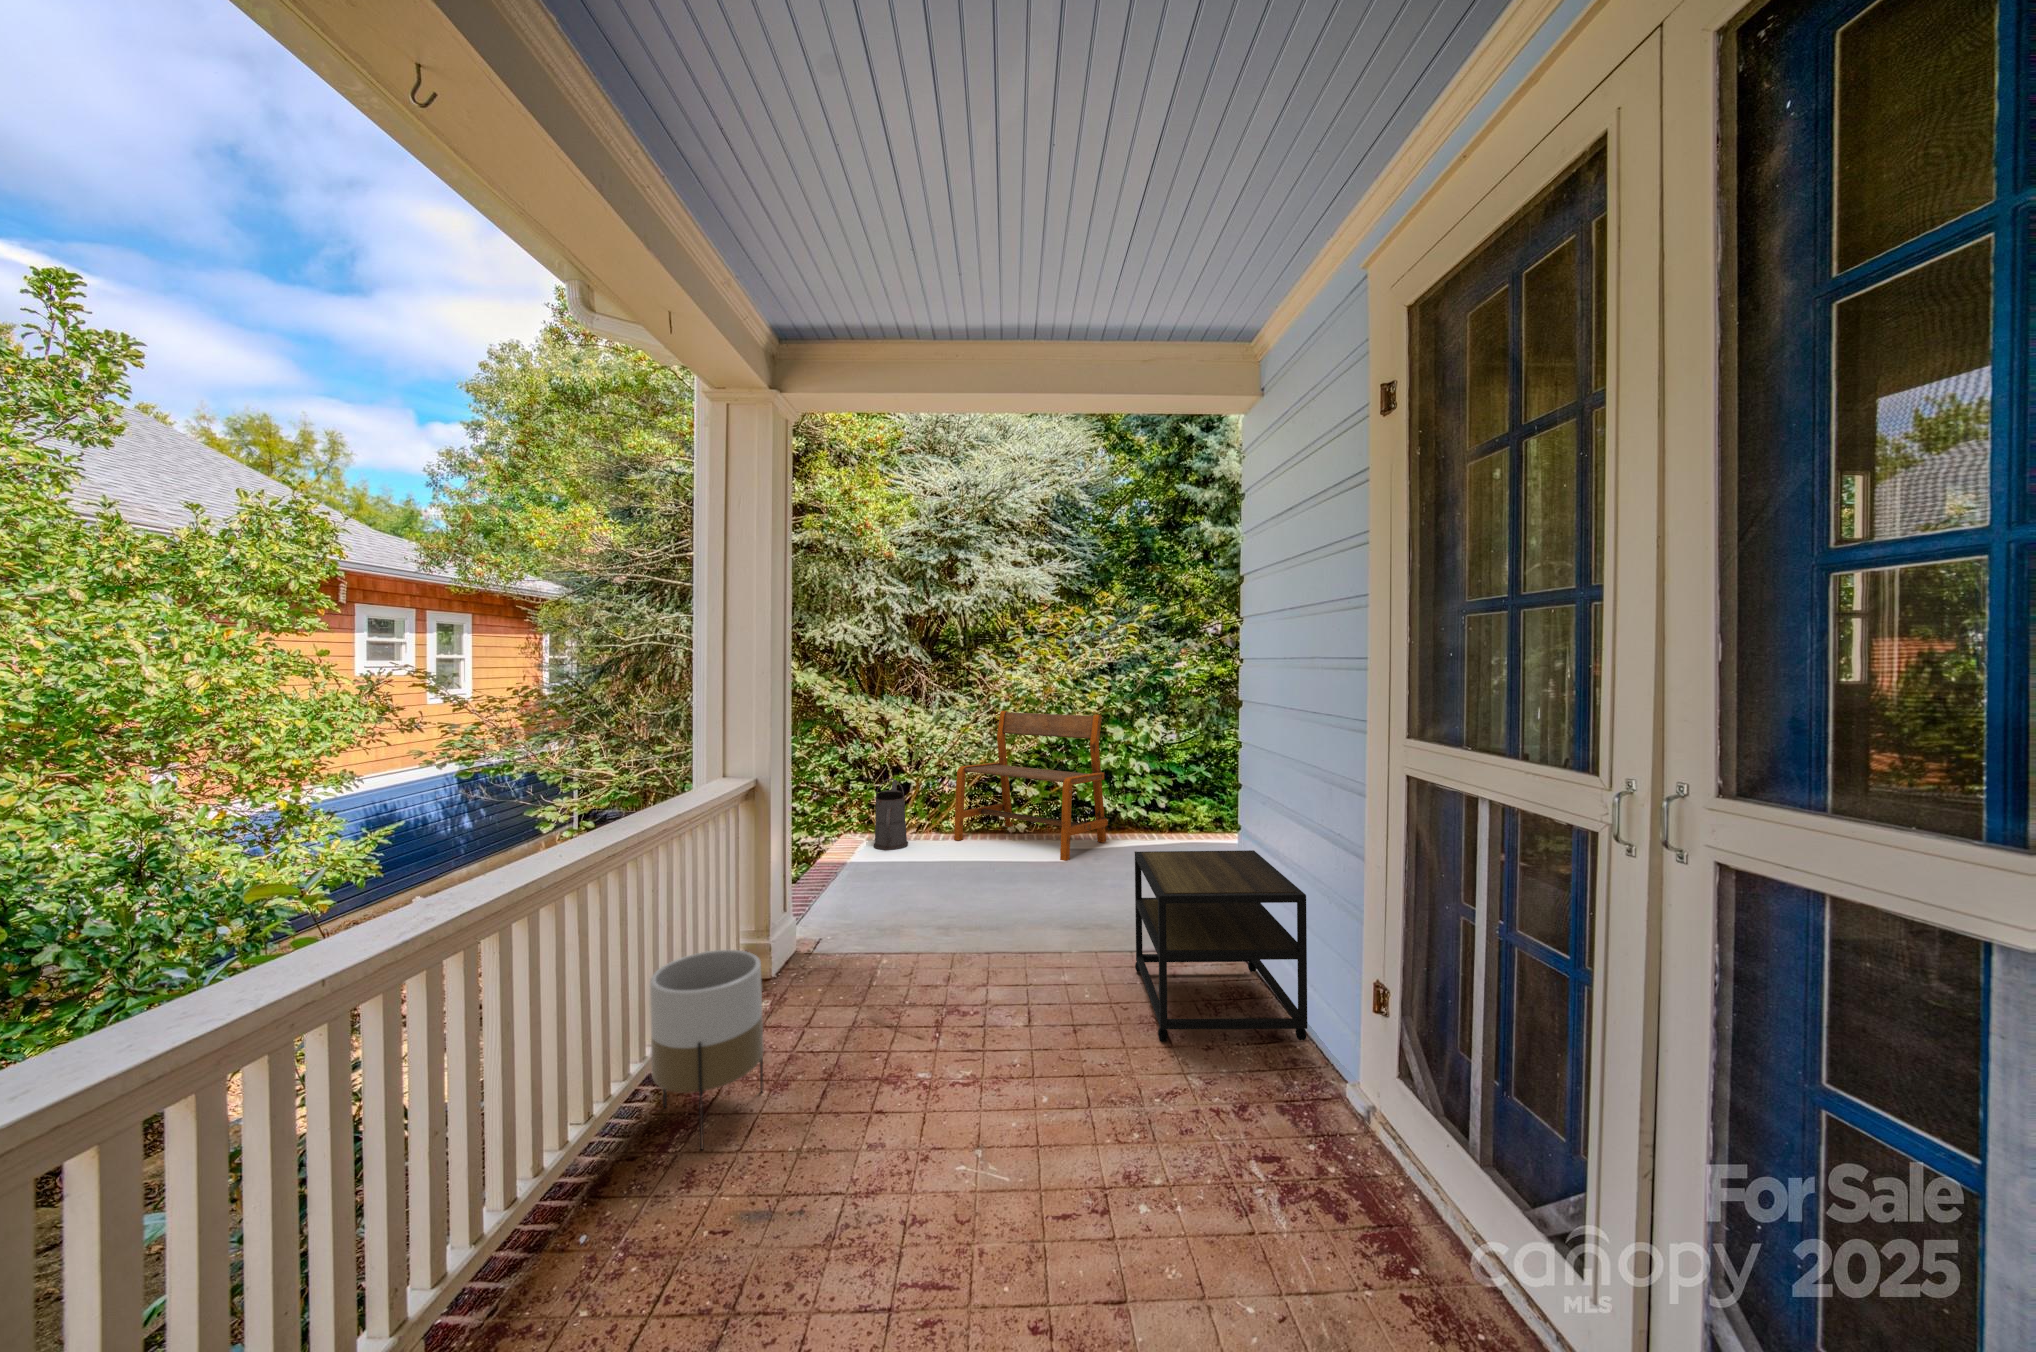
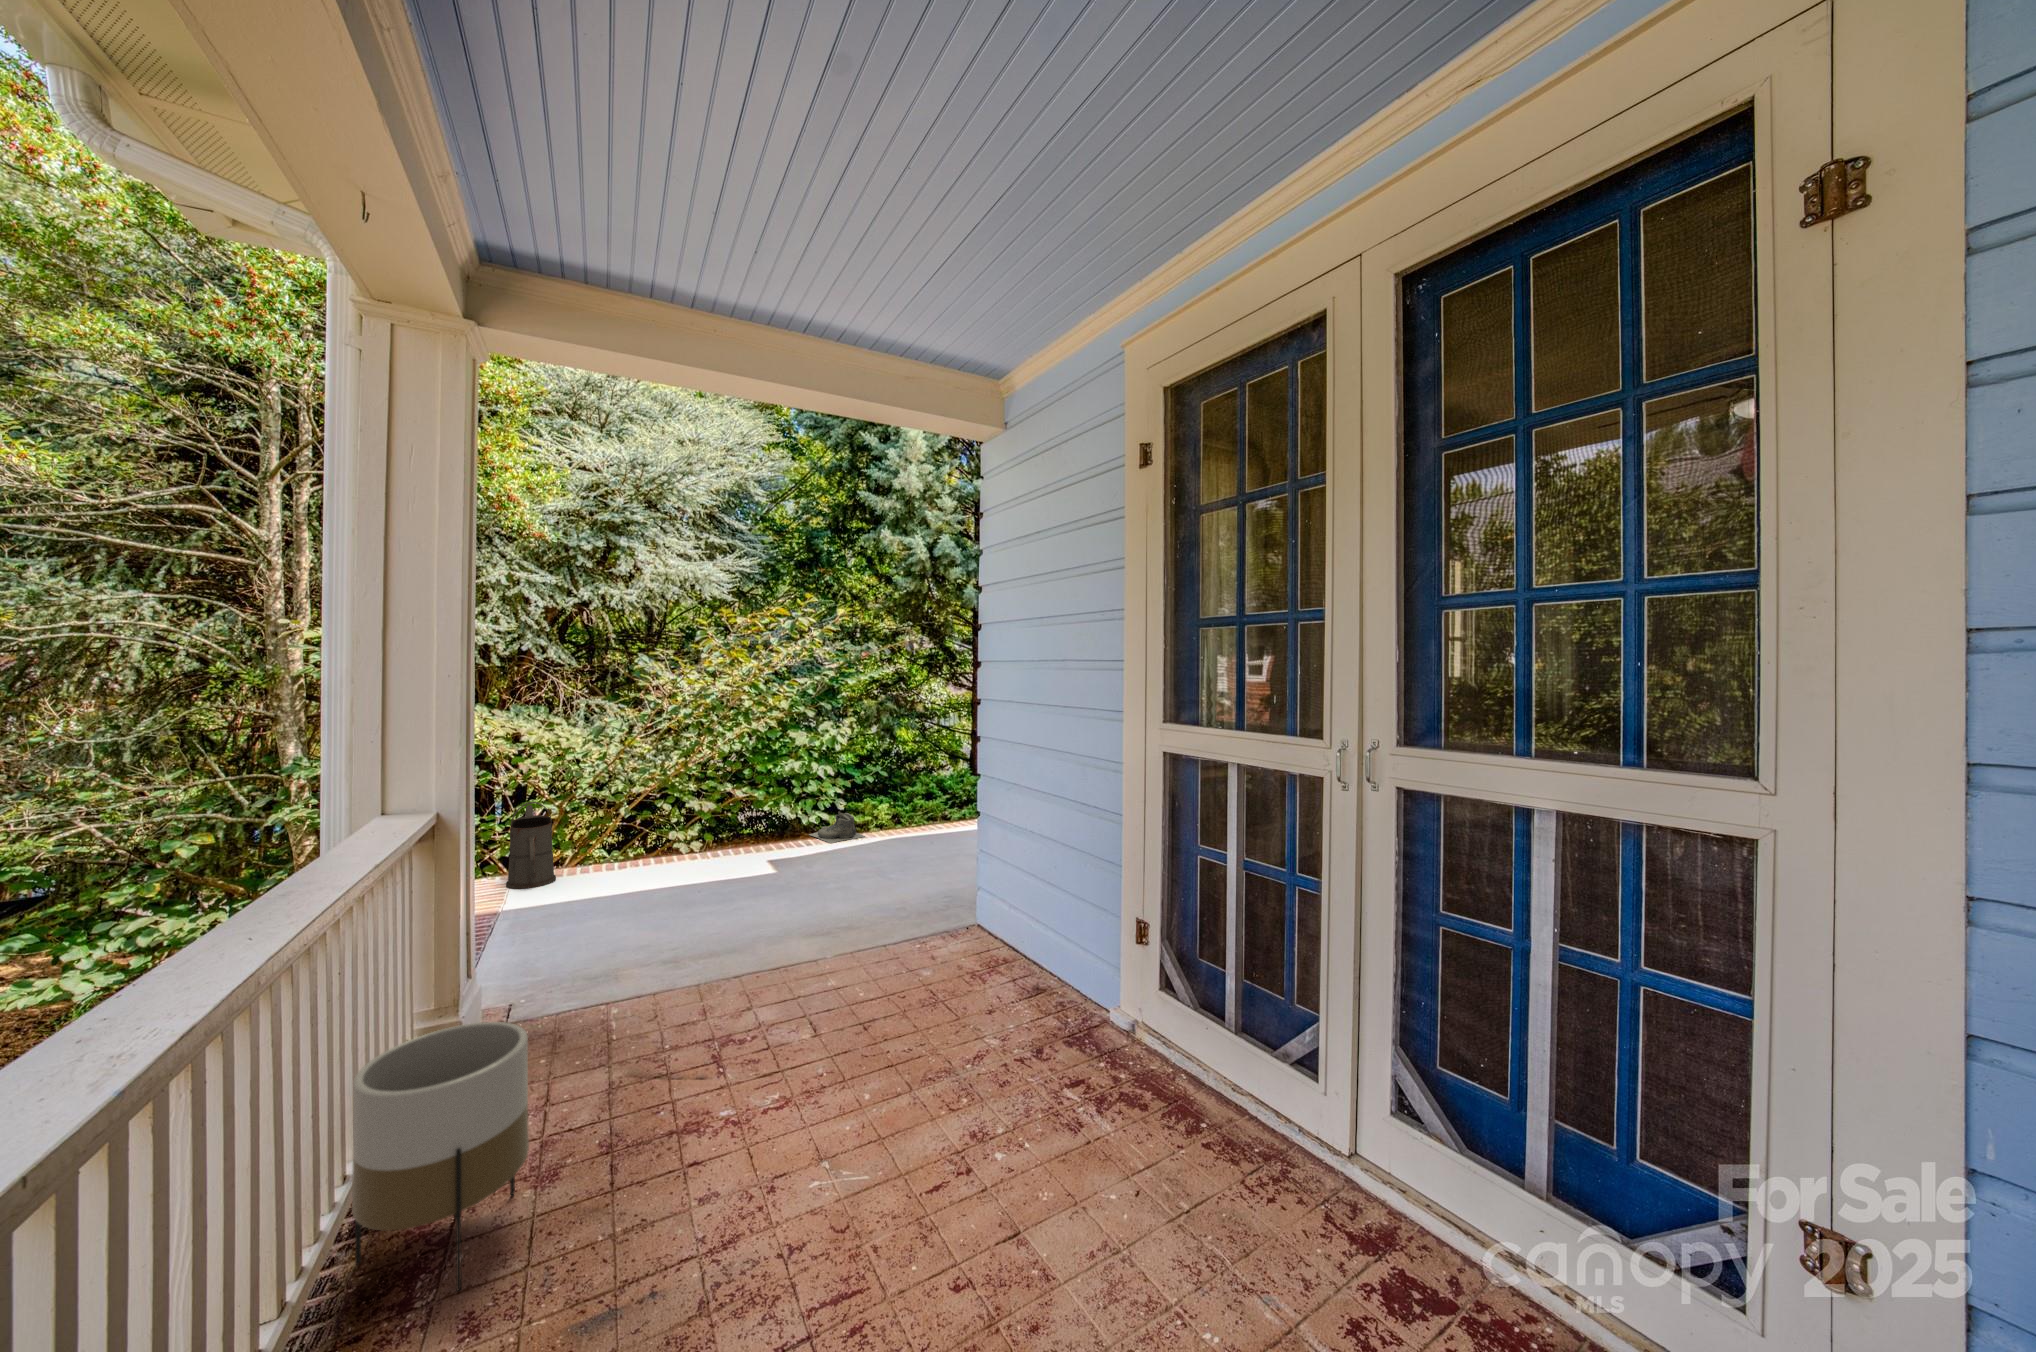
bench: present [954,711,1108,861] -> none [616,718,798,872]
boots: none [1124,809,1179,841] -> present [809,812,865,843]
side table: present [1135,850,1307,1041] -> none [888,833,1057,1014]

